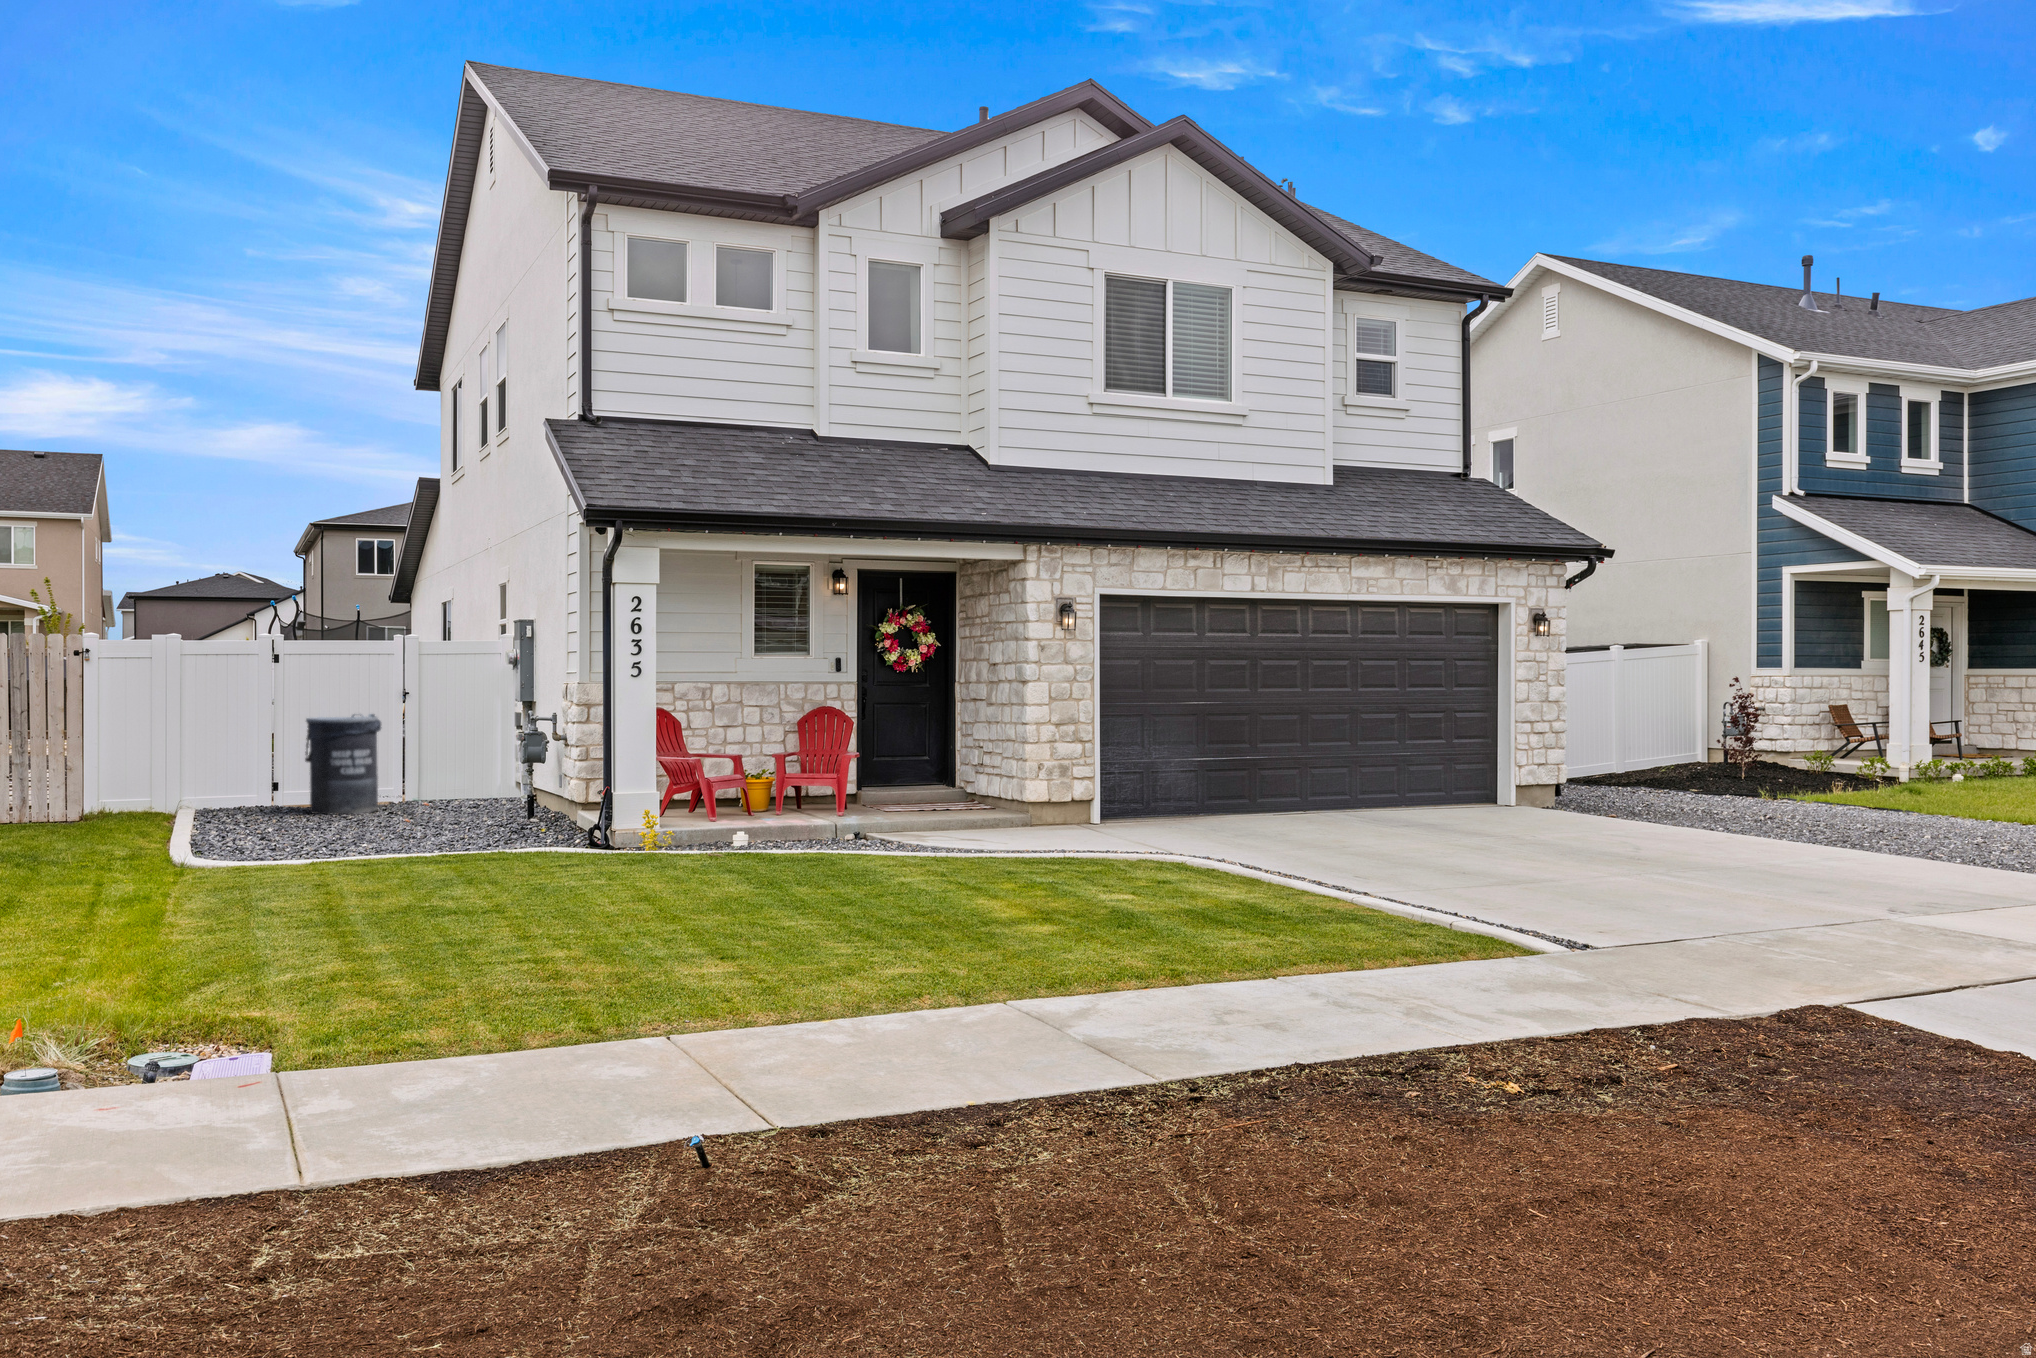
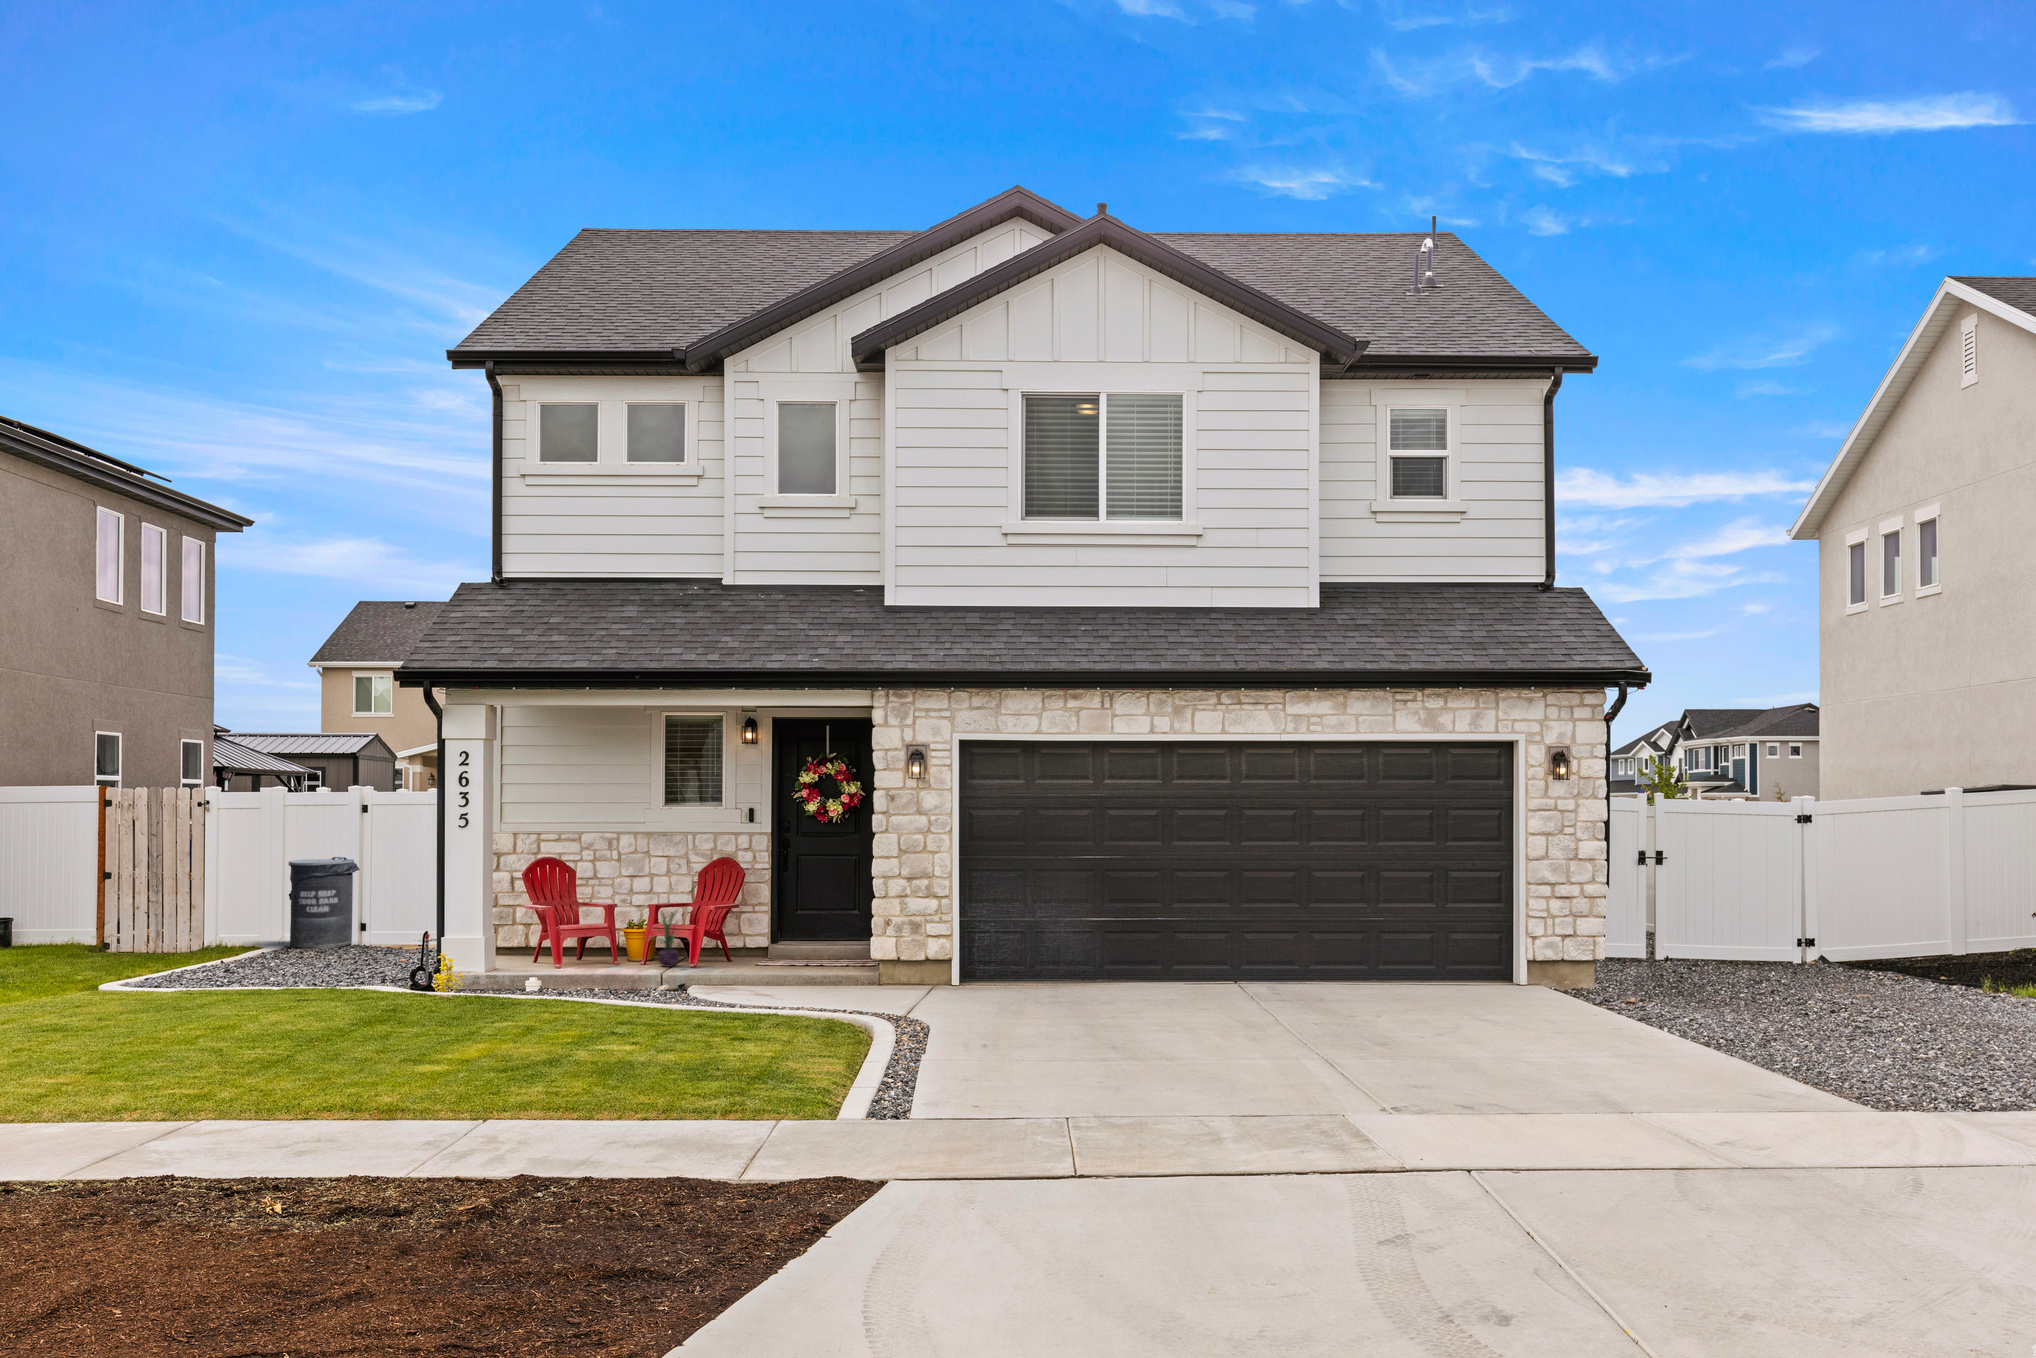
decorative plant: none [762,760,823,815] -> present [655,912,686,967]

